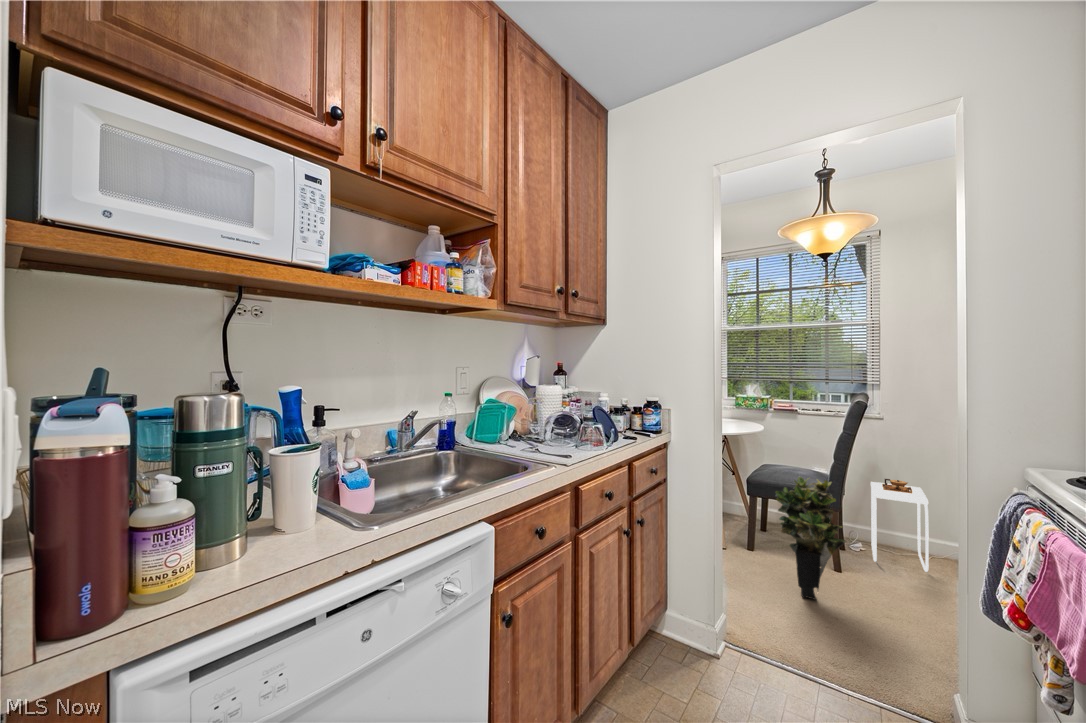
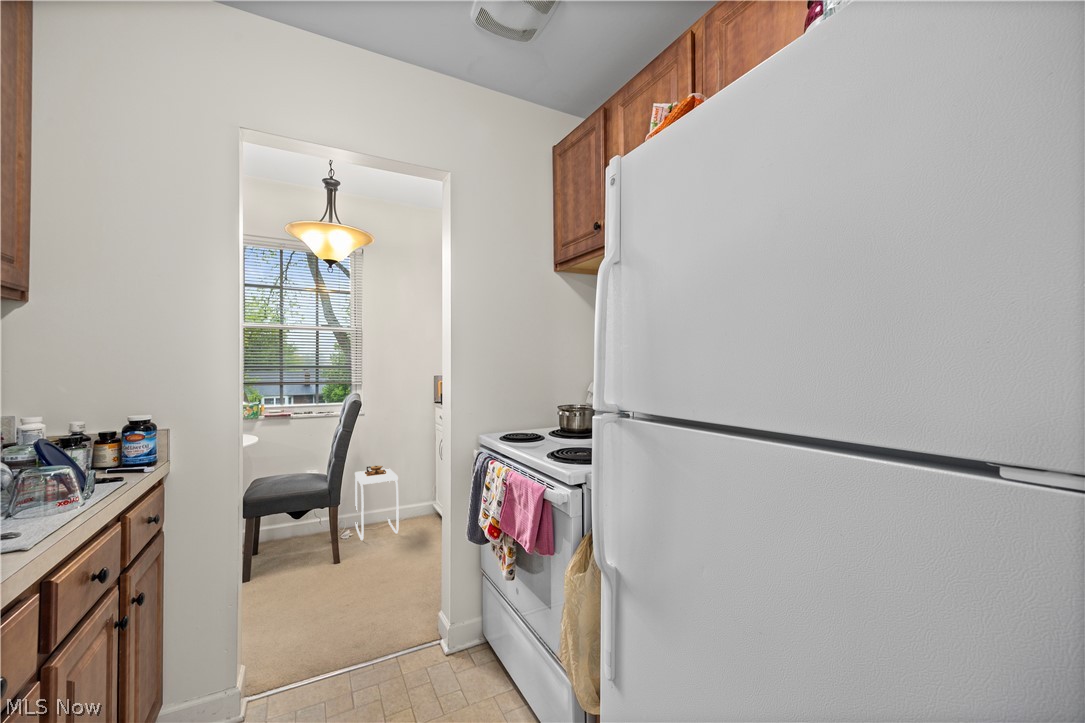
potted plant: present [776,477,846,600] -> none [282,479,351,600]

